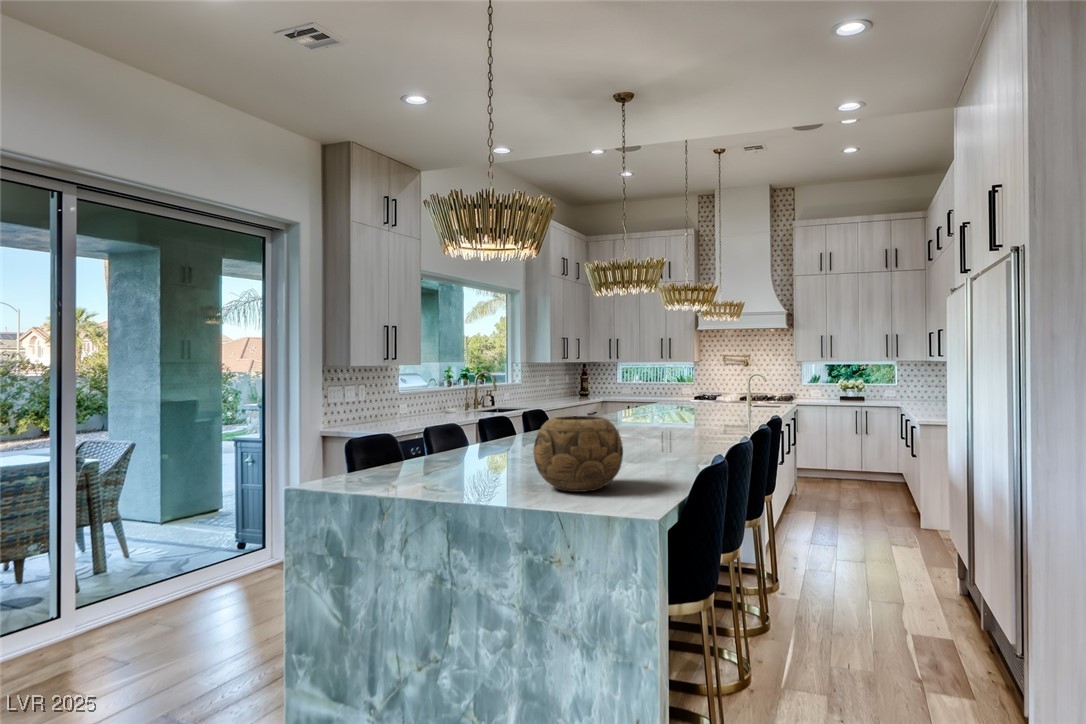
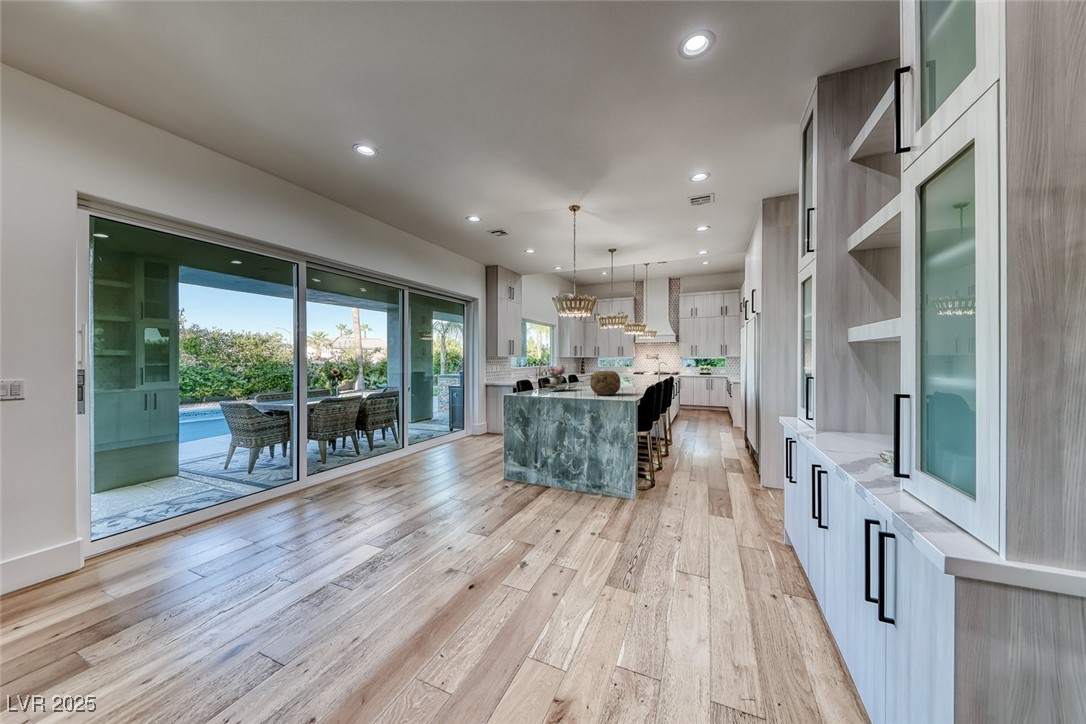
flower arrangement: none [420,390,507,466] -> present [546,365,572,390]

